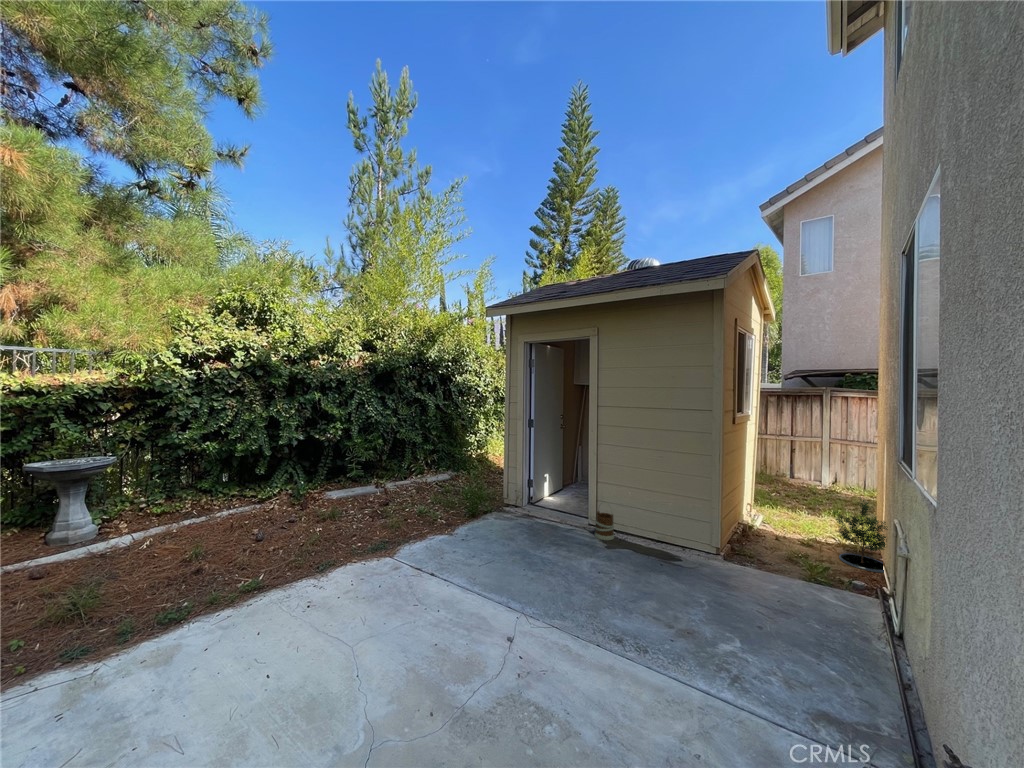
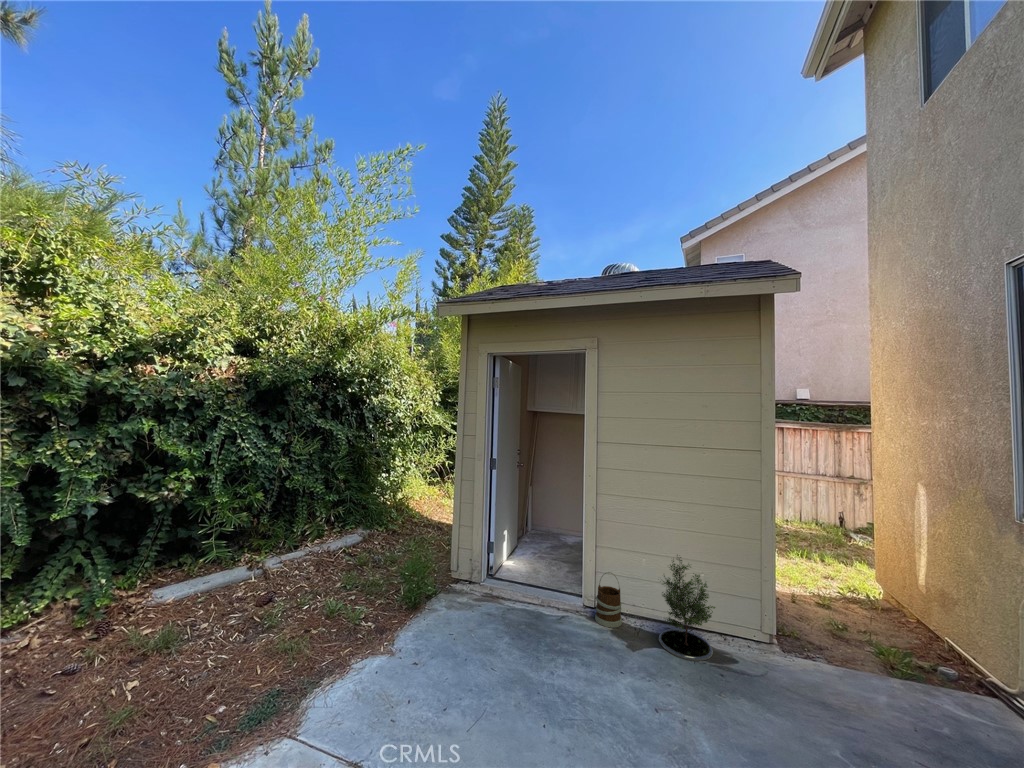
potted tree: present [835,499,888,573] -> present [659,555,715,661]

